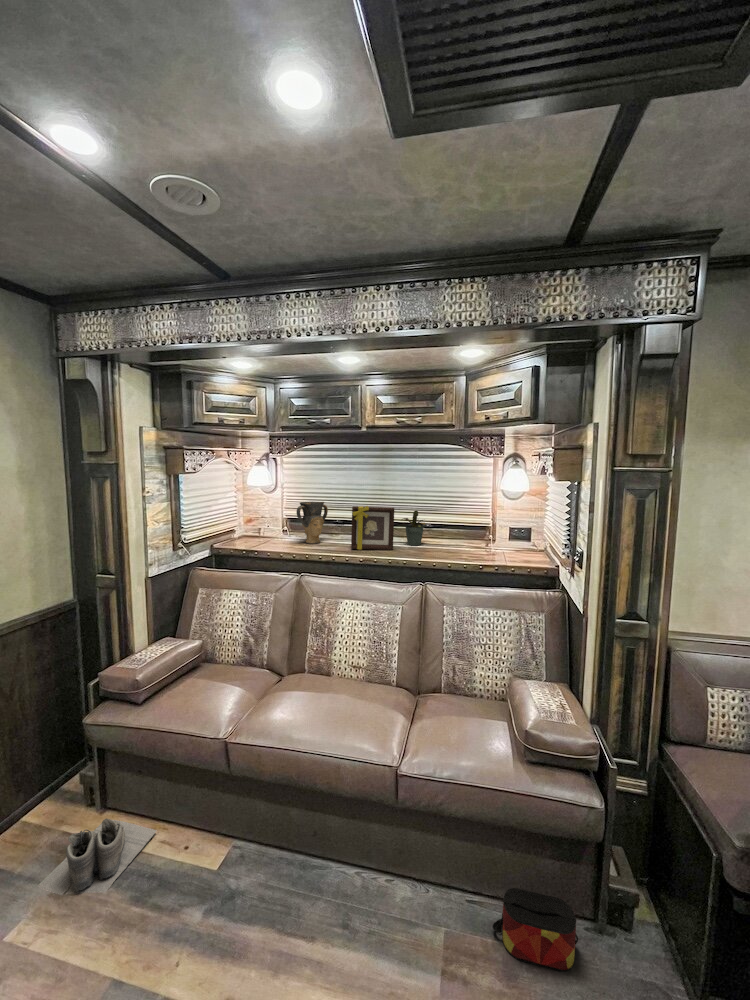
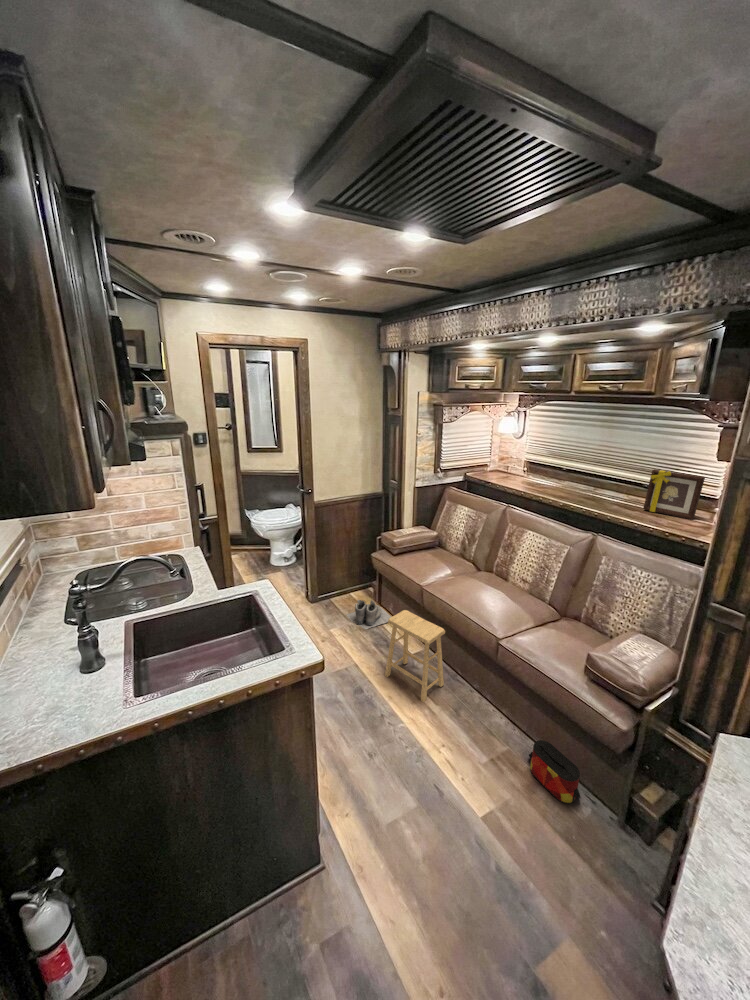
vase: present [297,502,328,544] -> none [521,450,552,485]
picture frame: present [351,506,394,550] -> present [643,469,705,520]
potted plant: present [403,510,426,546] -> none [610,470,636,503]
footstool: none [205,802,316,977] -> present [385,610,445,702]

